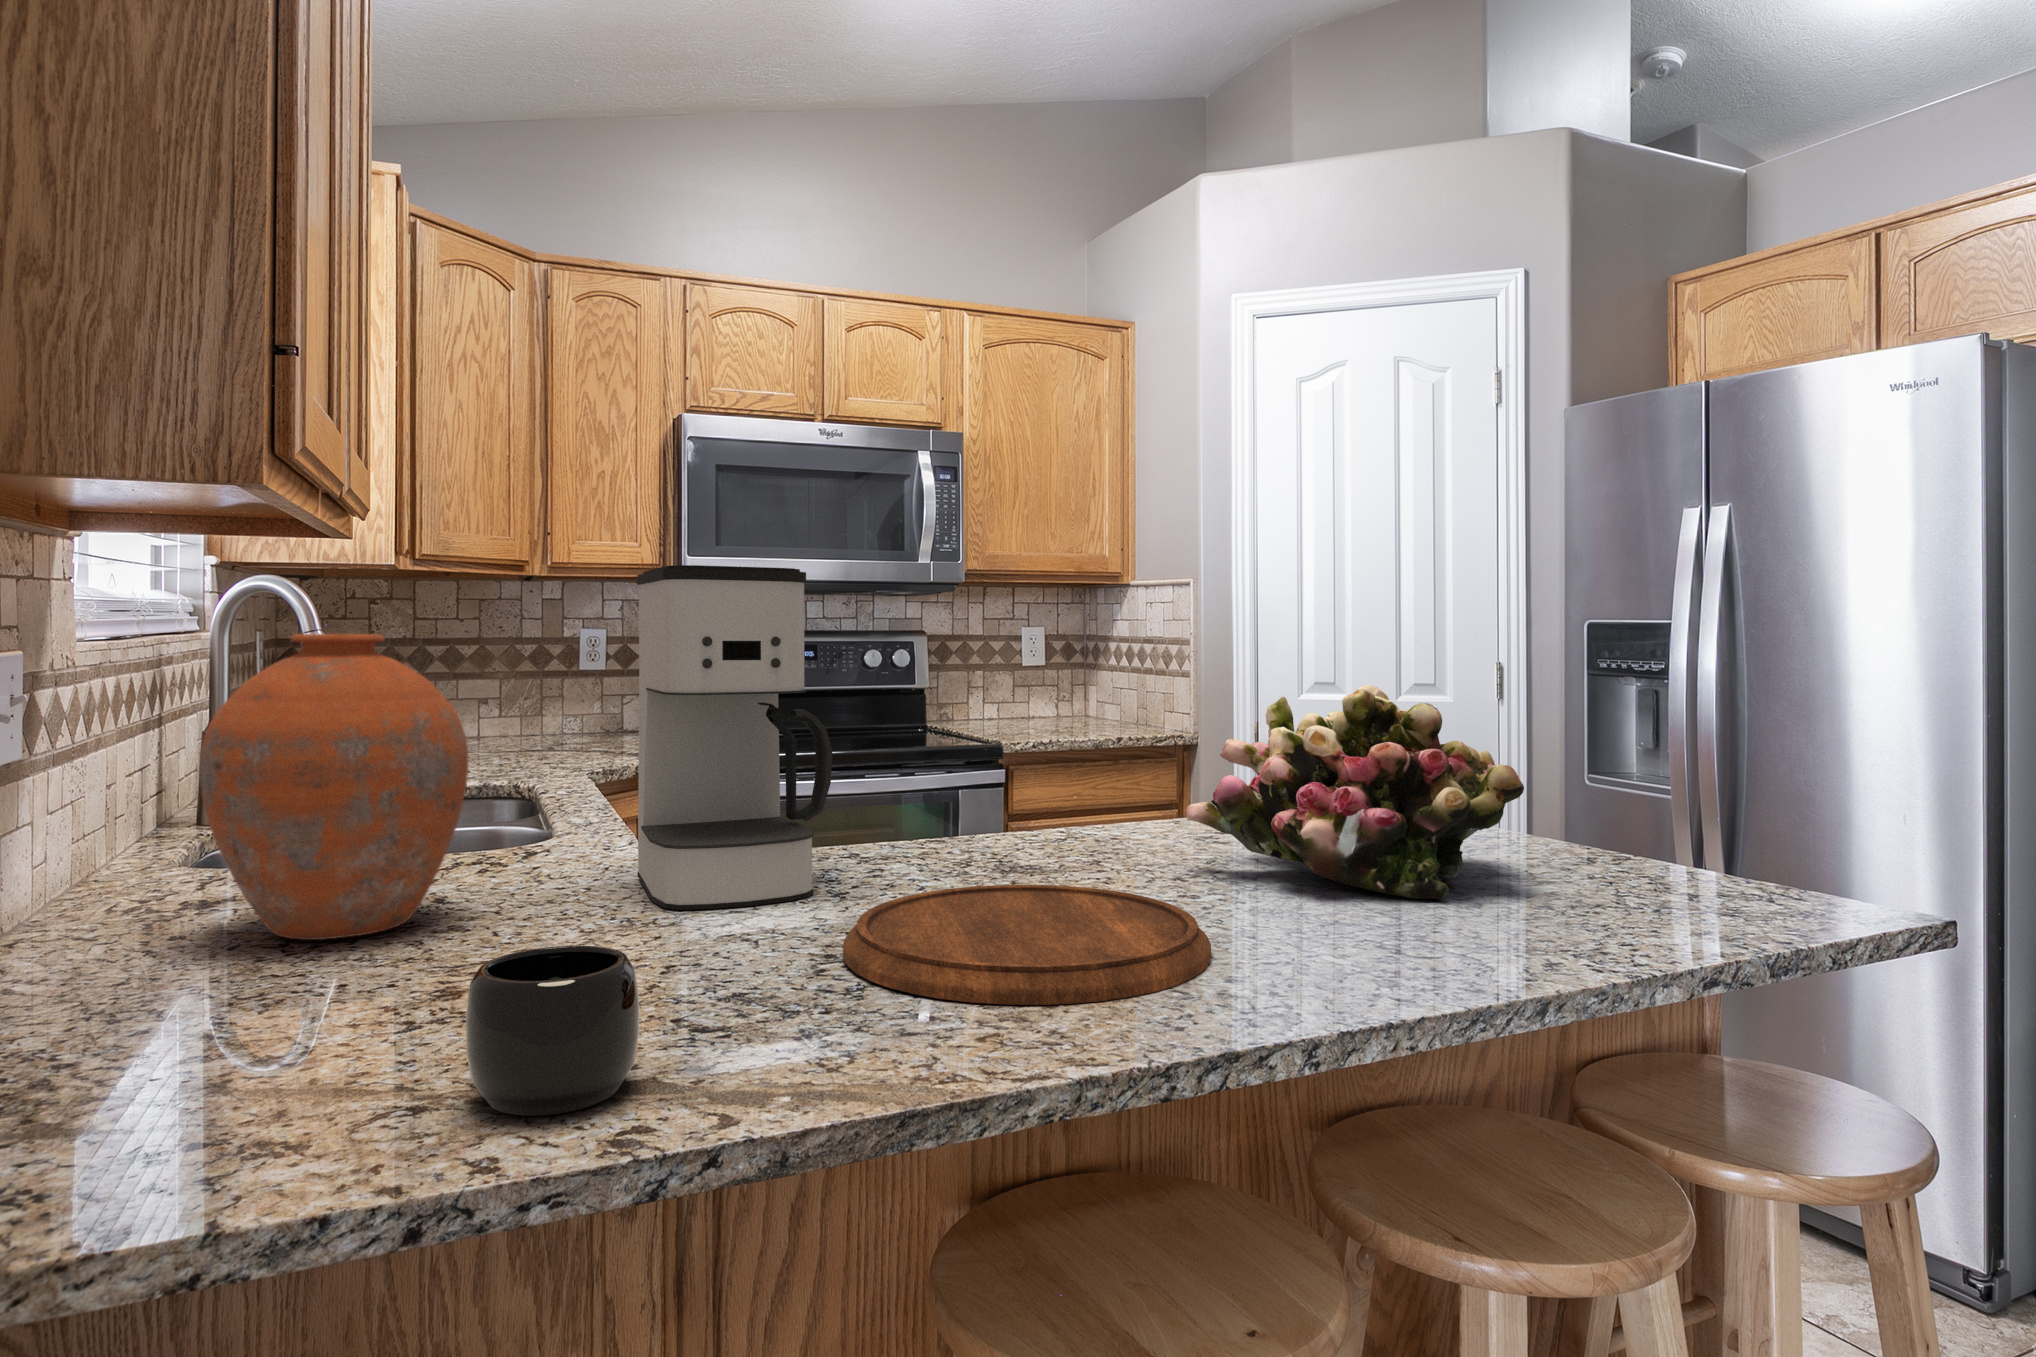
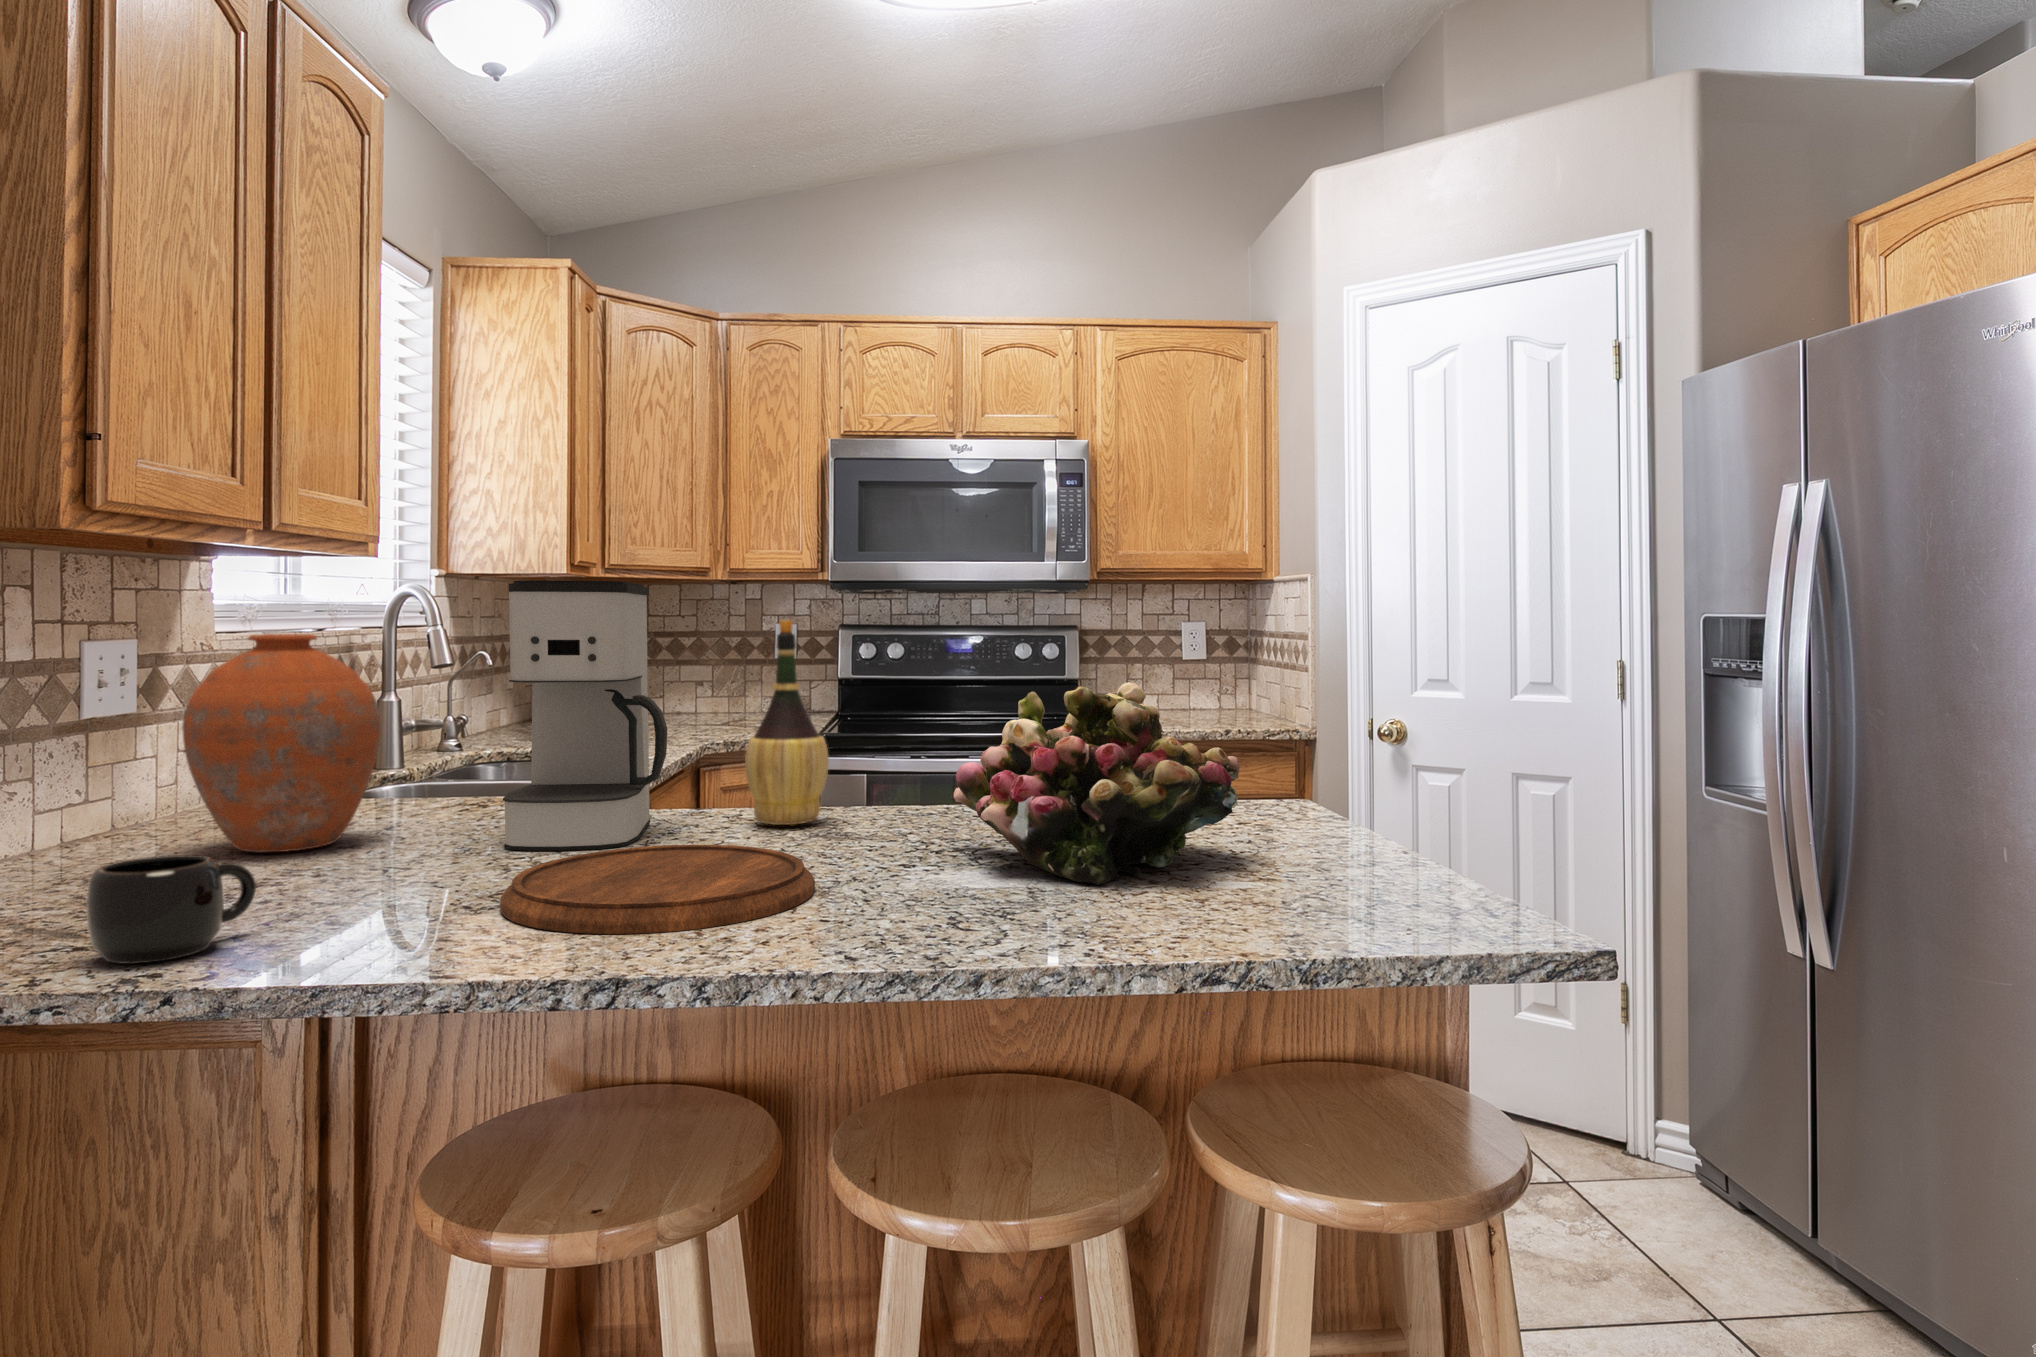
wine bottle: none [885,618,981,858] -> present [745,620,829,825]

